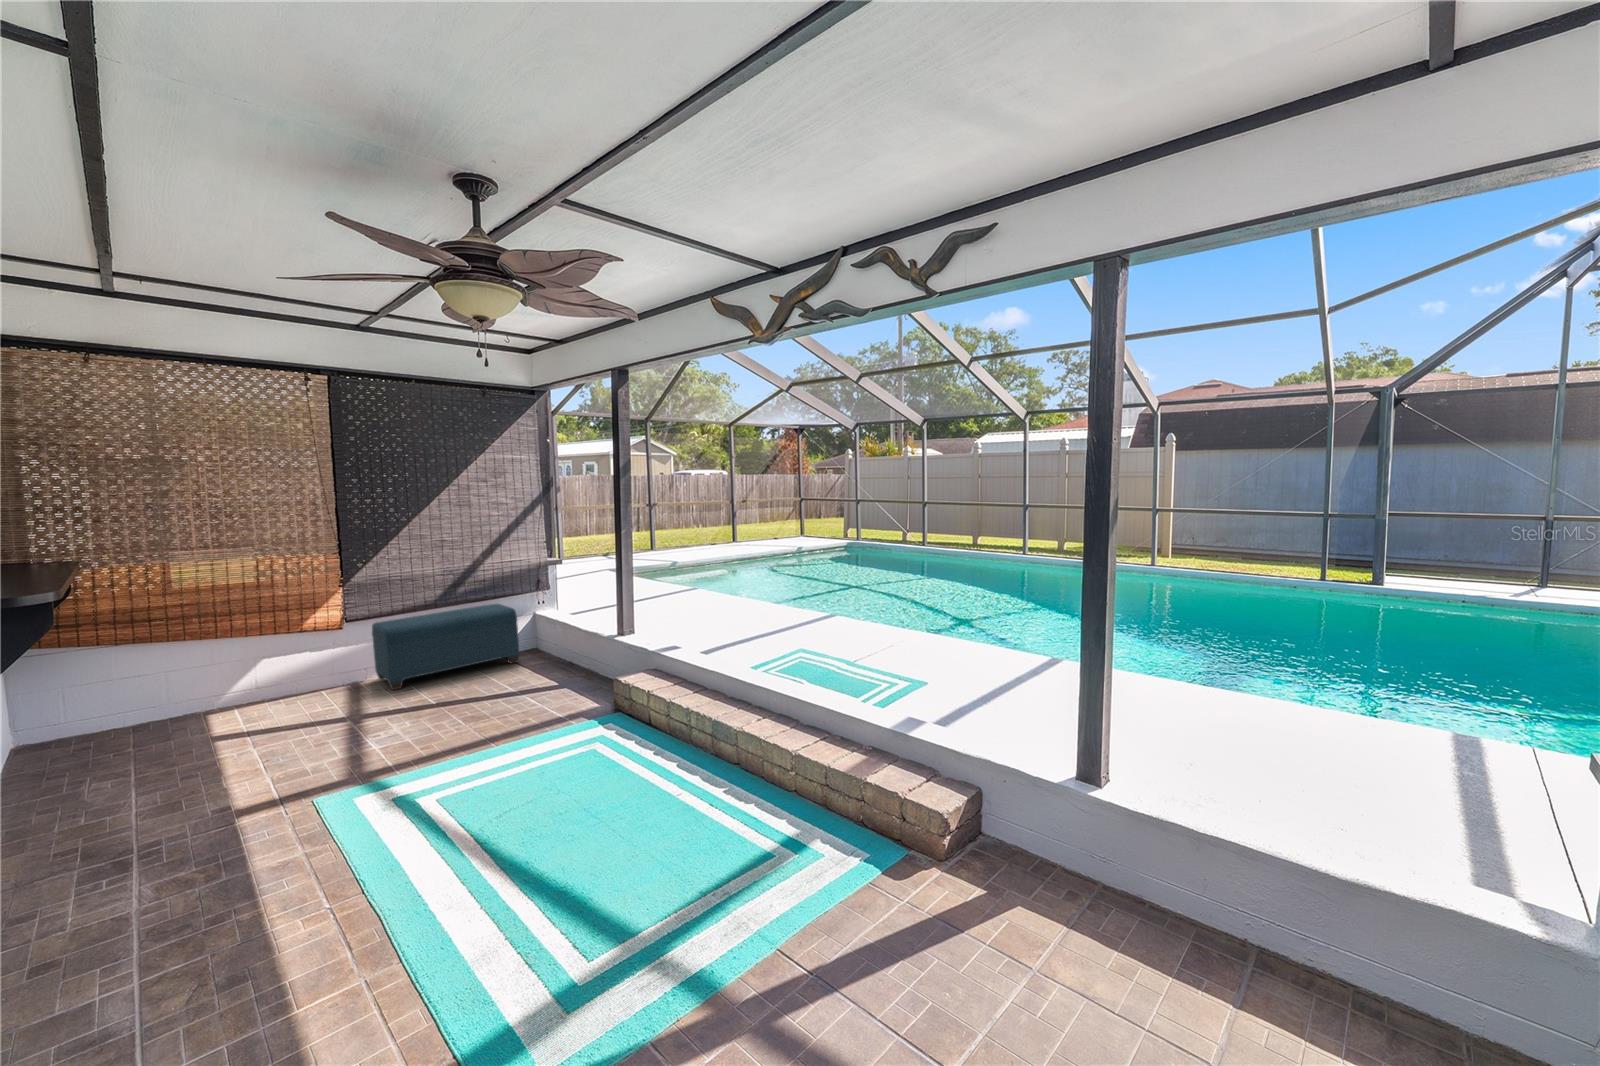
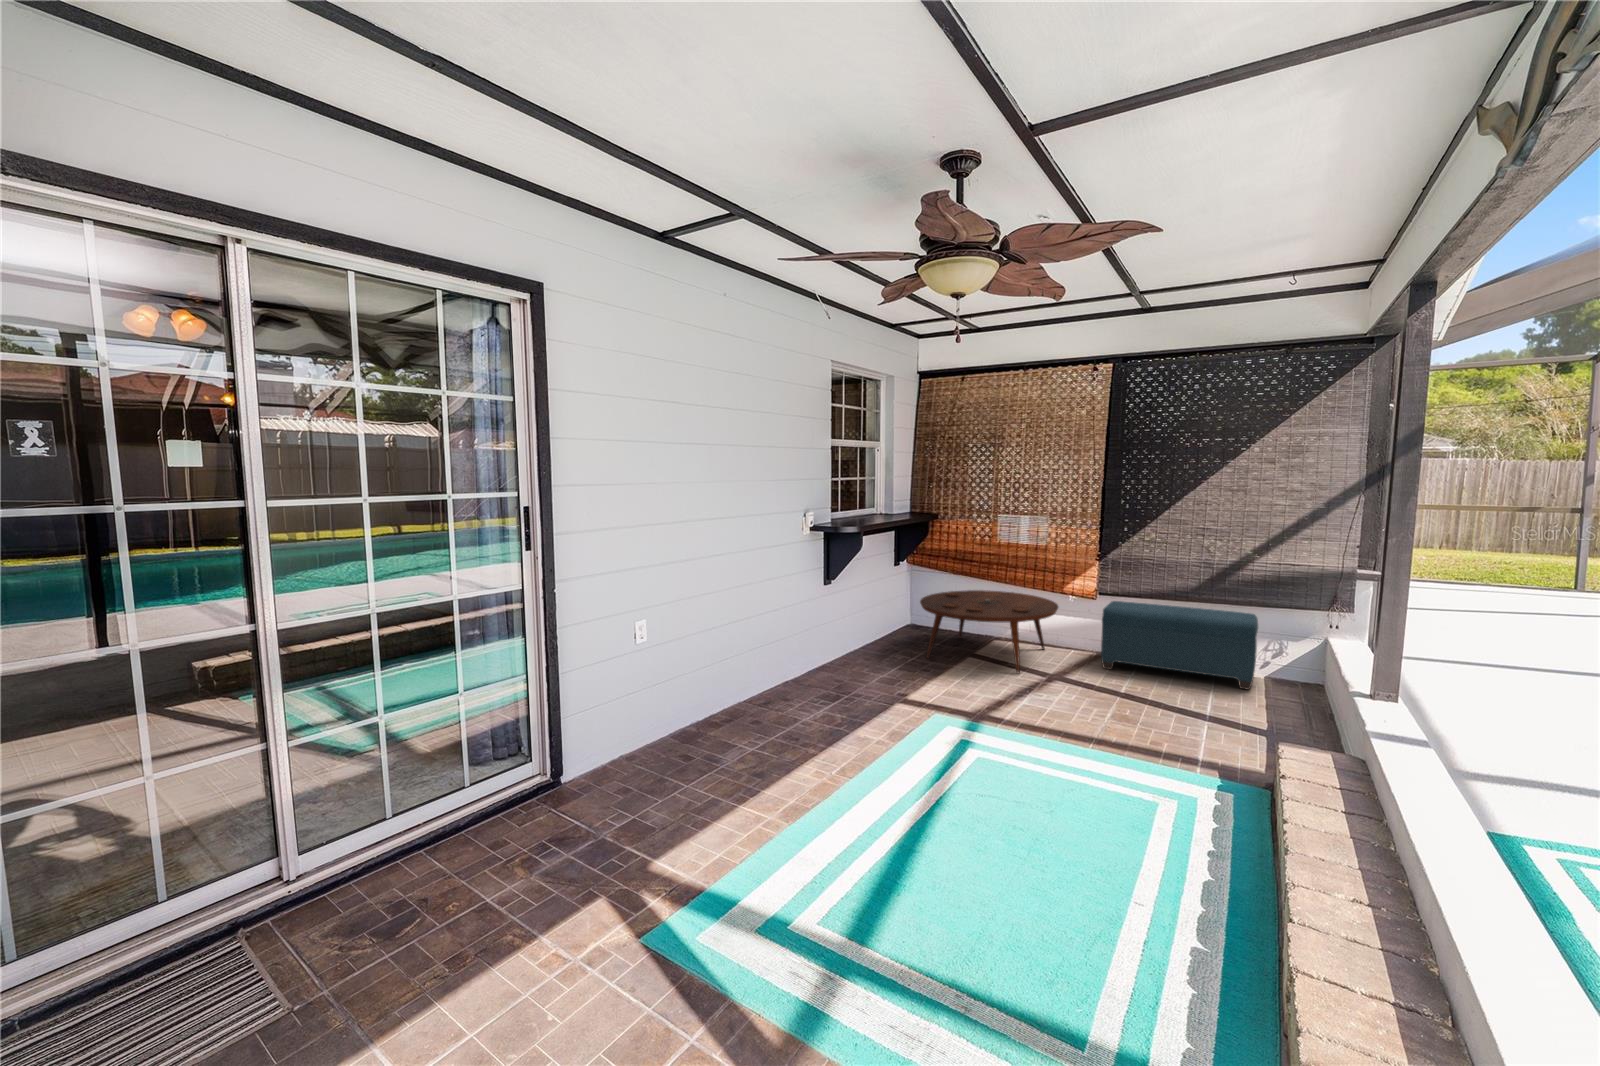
coffee table: none [108,640,338,766] -> present [920,590,1058,673]

